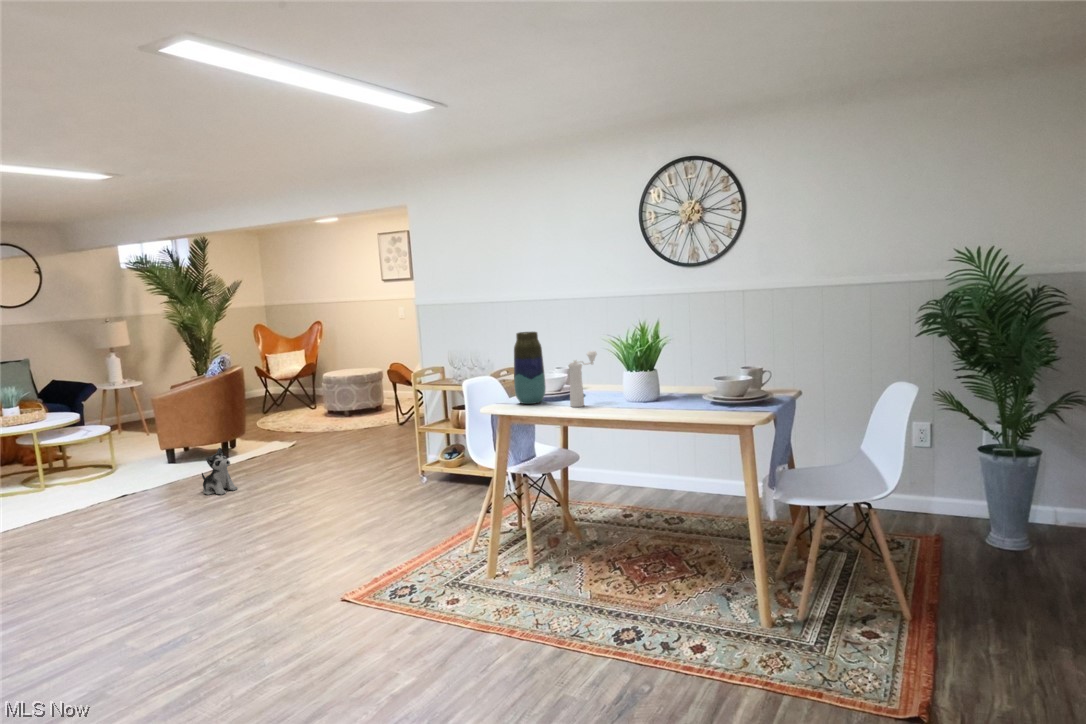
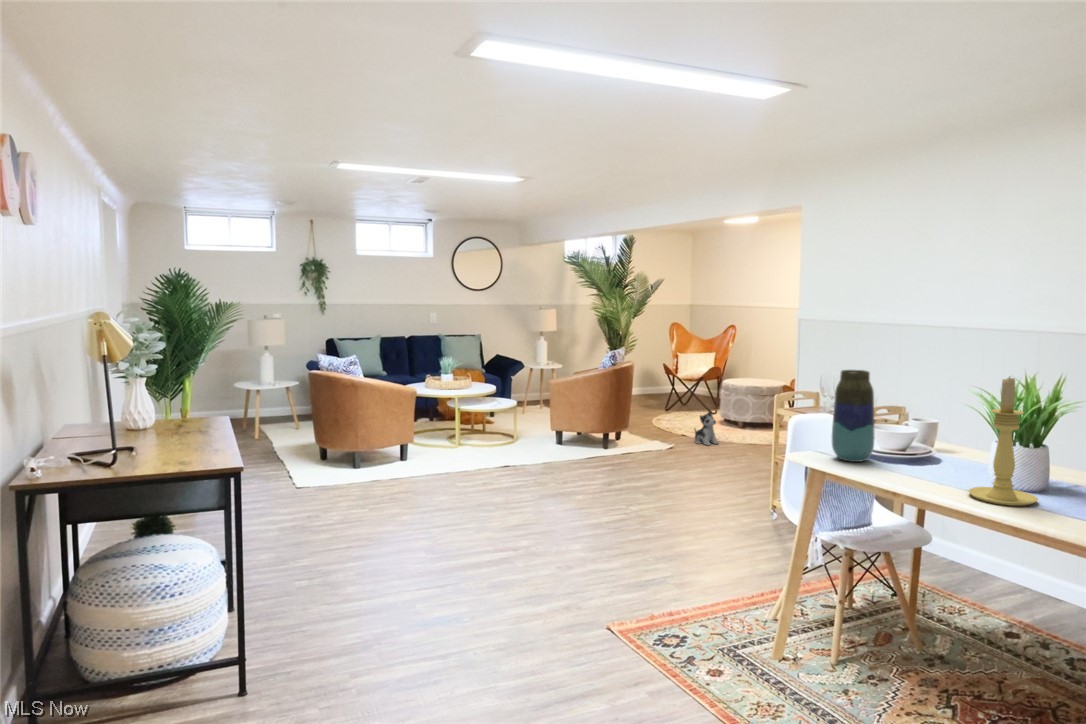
candle holder: none [624,321,666,411] -> present [968,377,1038,506]
pepper mill: present [568,351,597,407] -> none [896,406,949,478]
plush toy: present [202,448,238,495] -> present [694,411,719,445]

